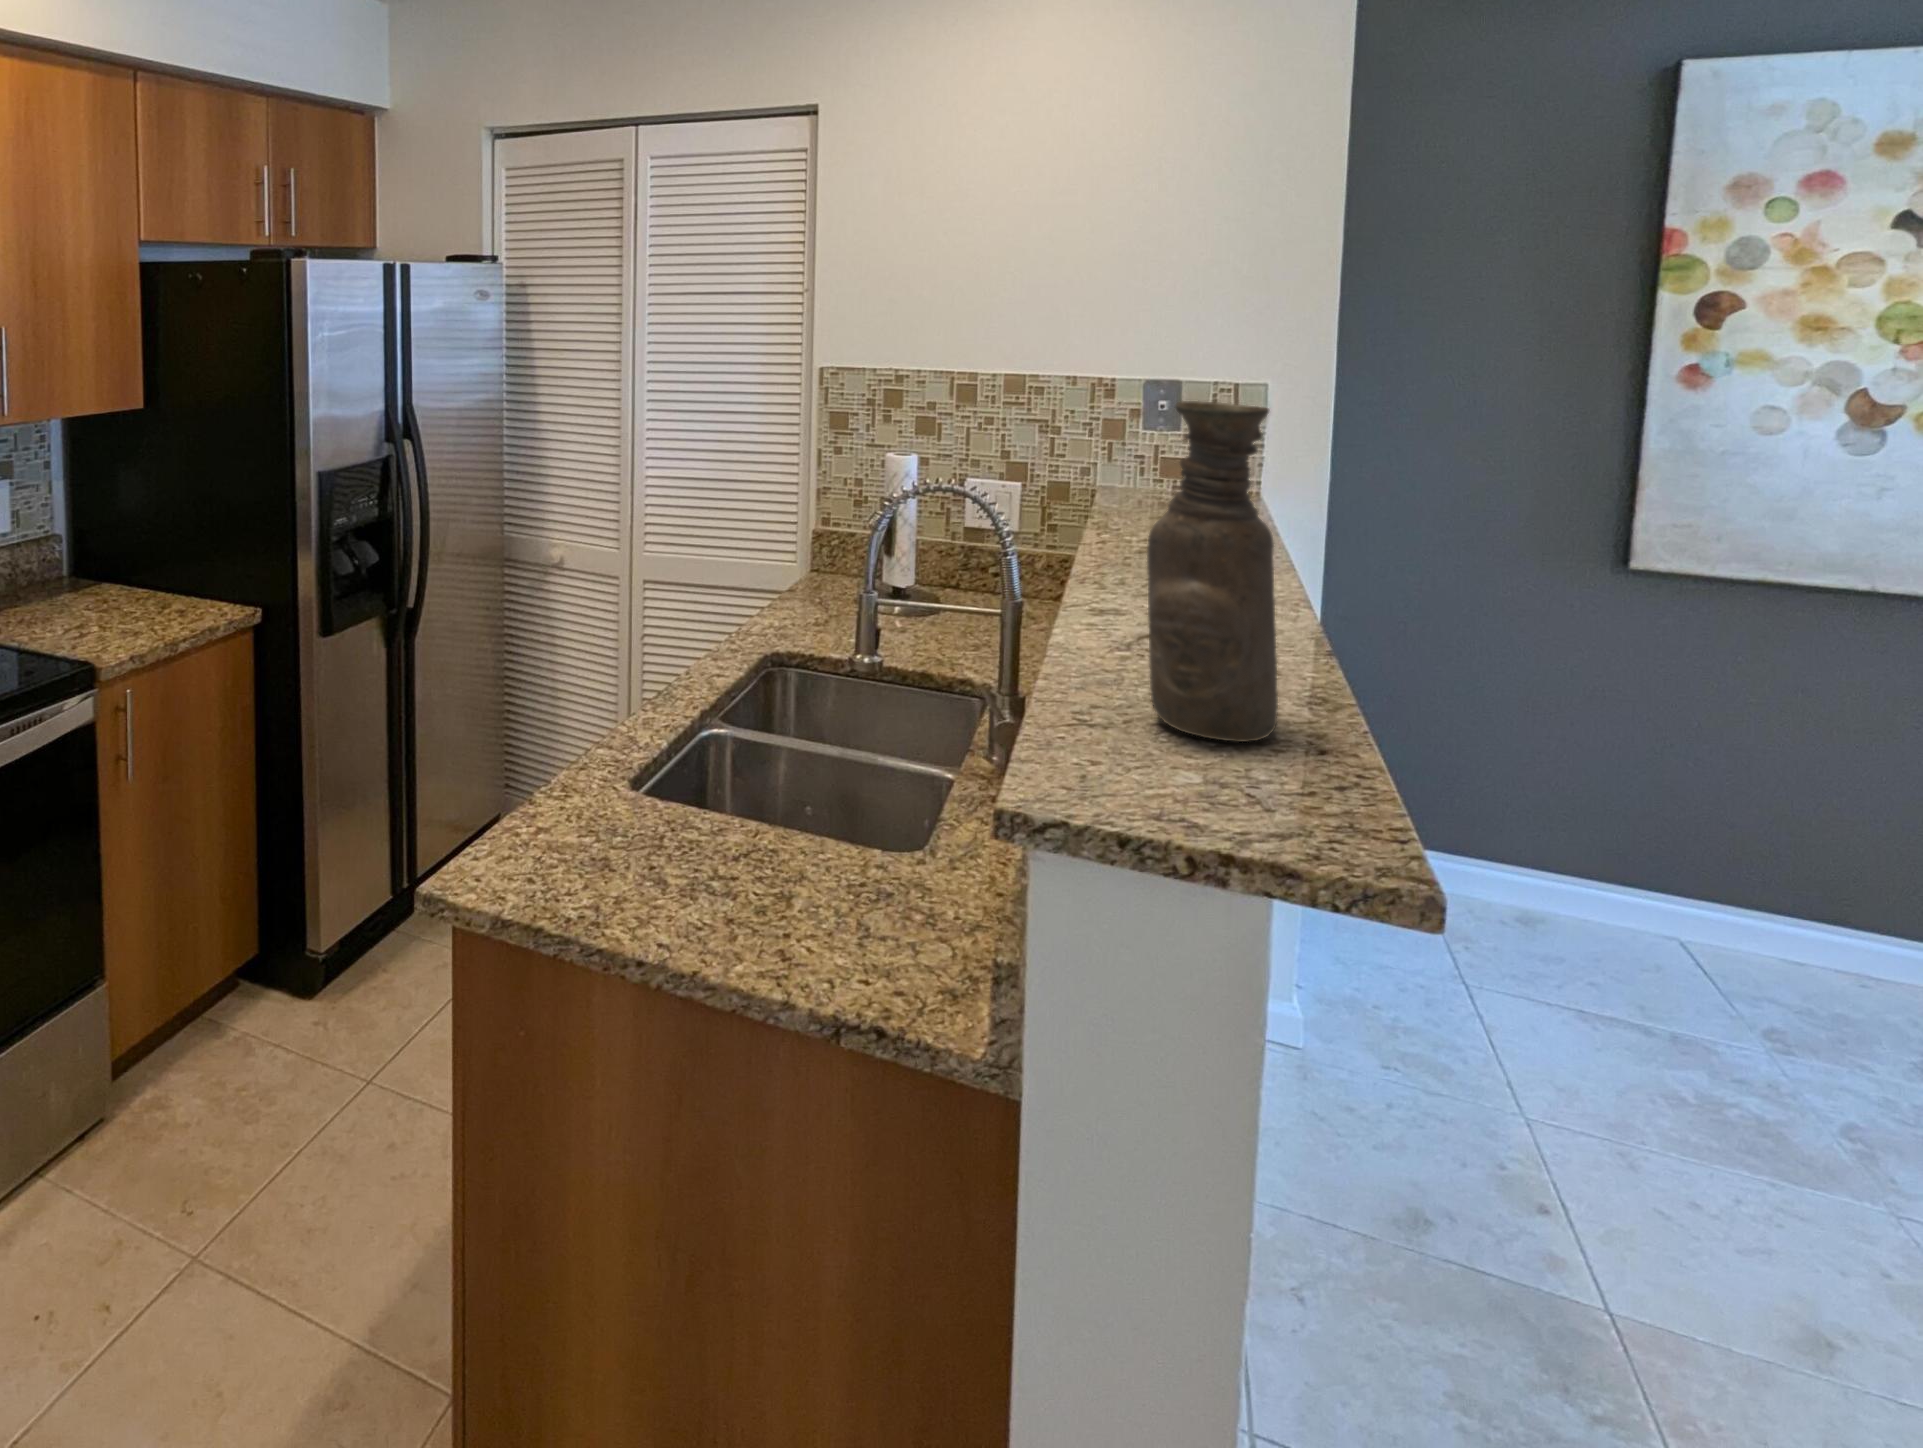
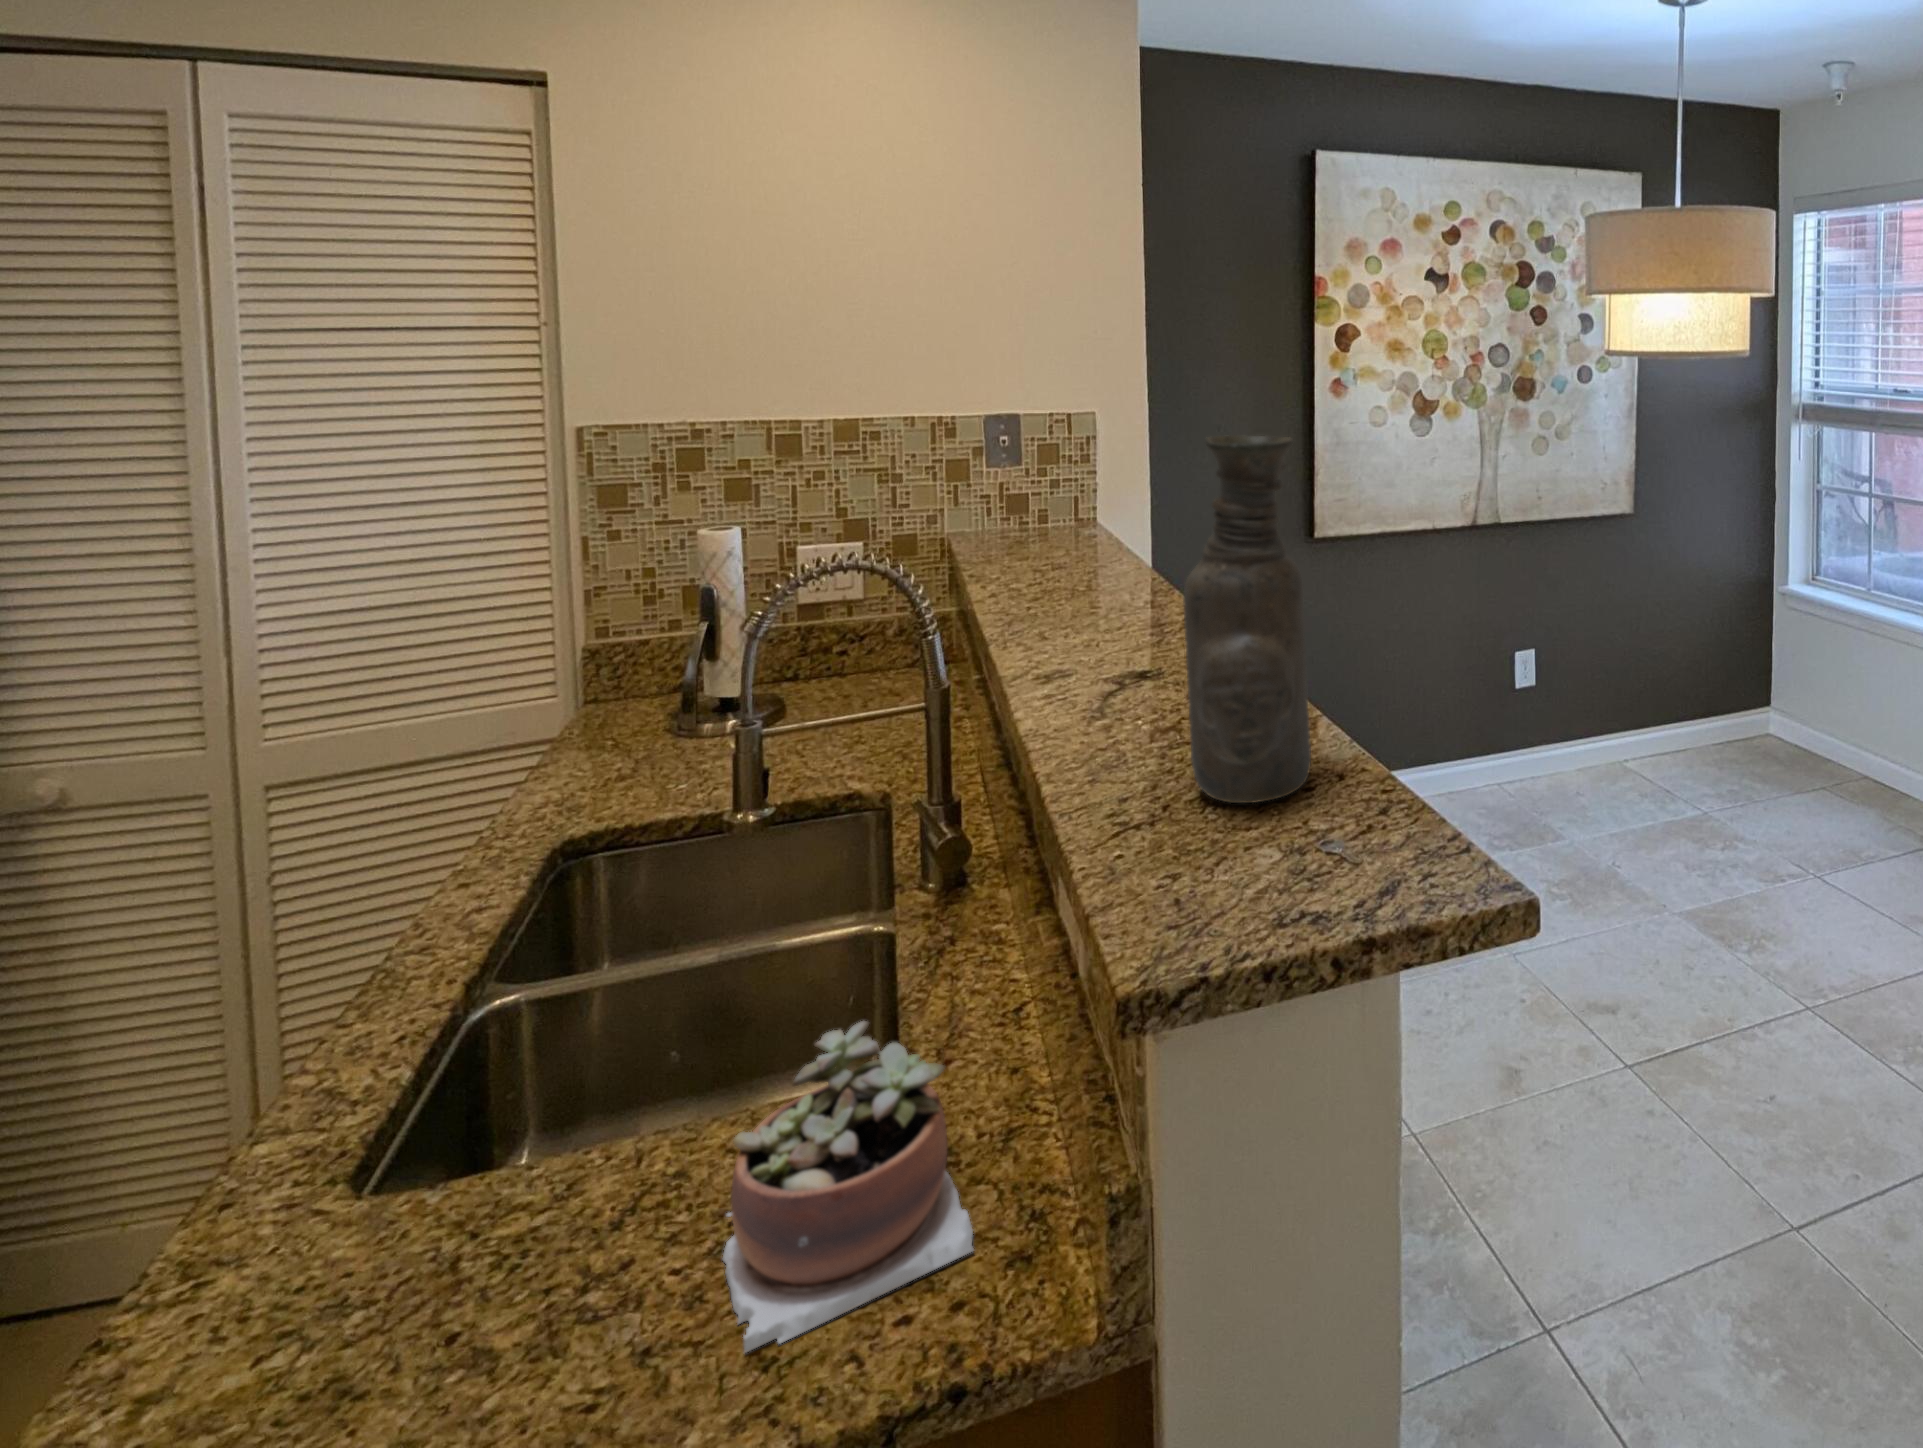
succulent plant: none [776,793,929,977] -> present [723,1021,974,1353]

